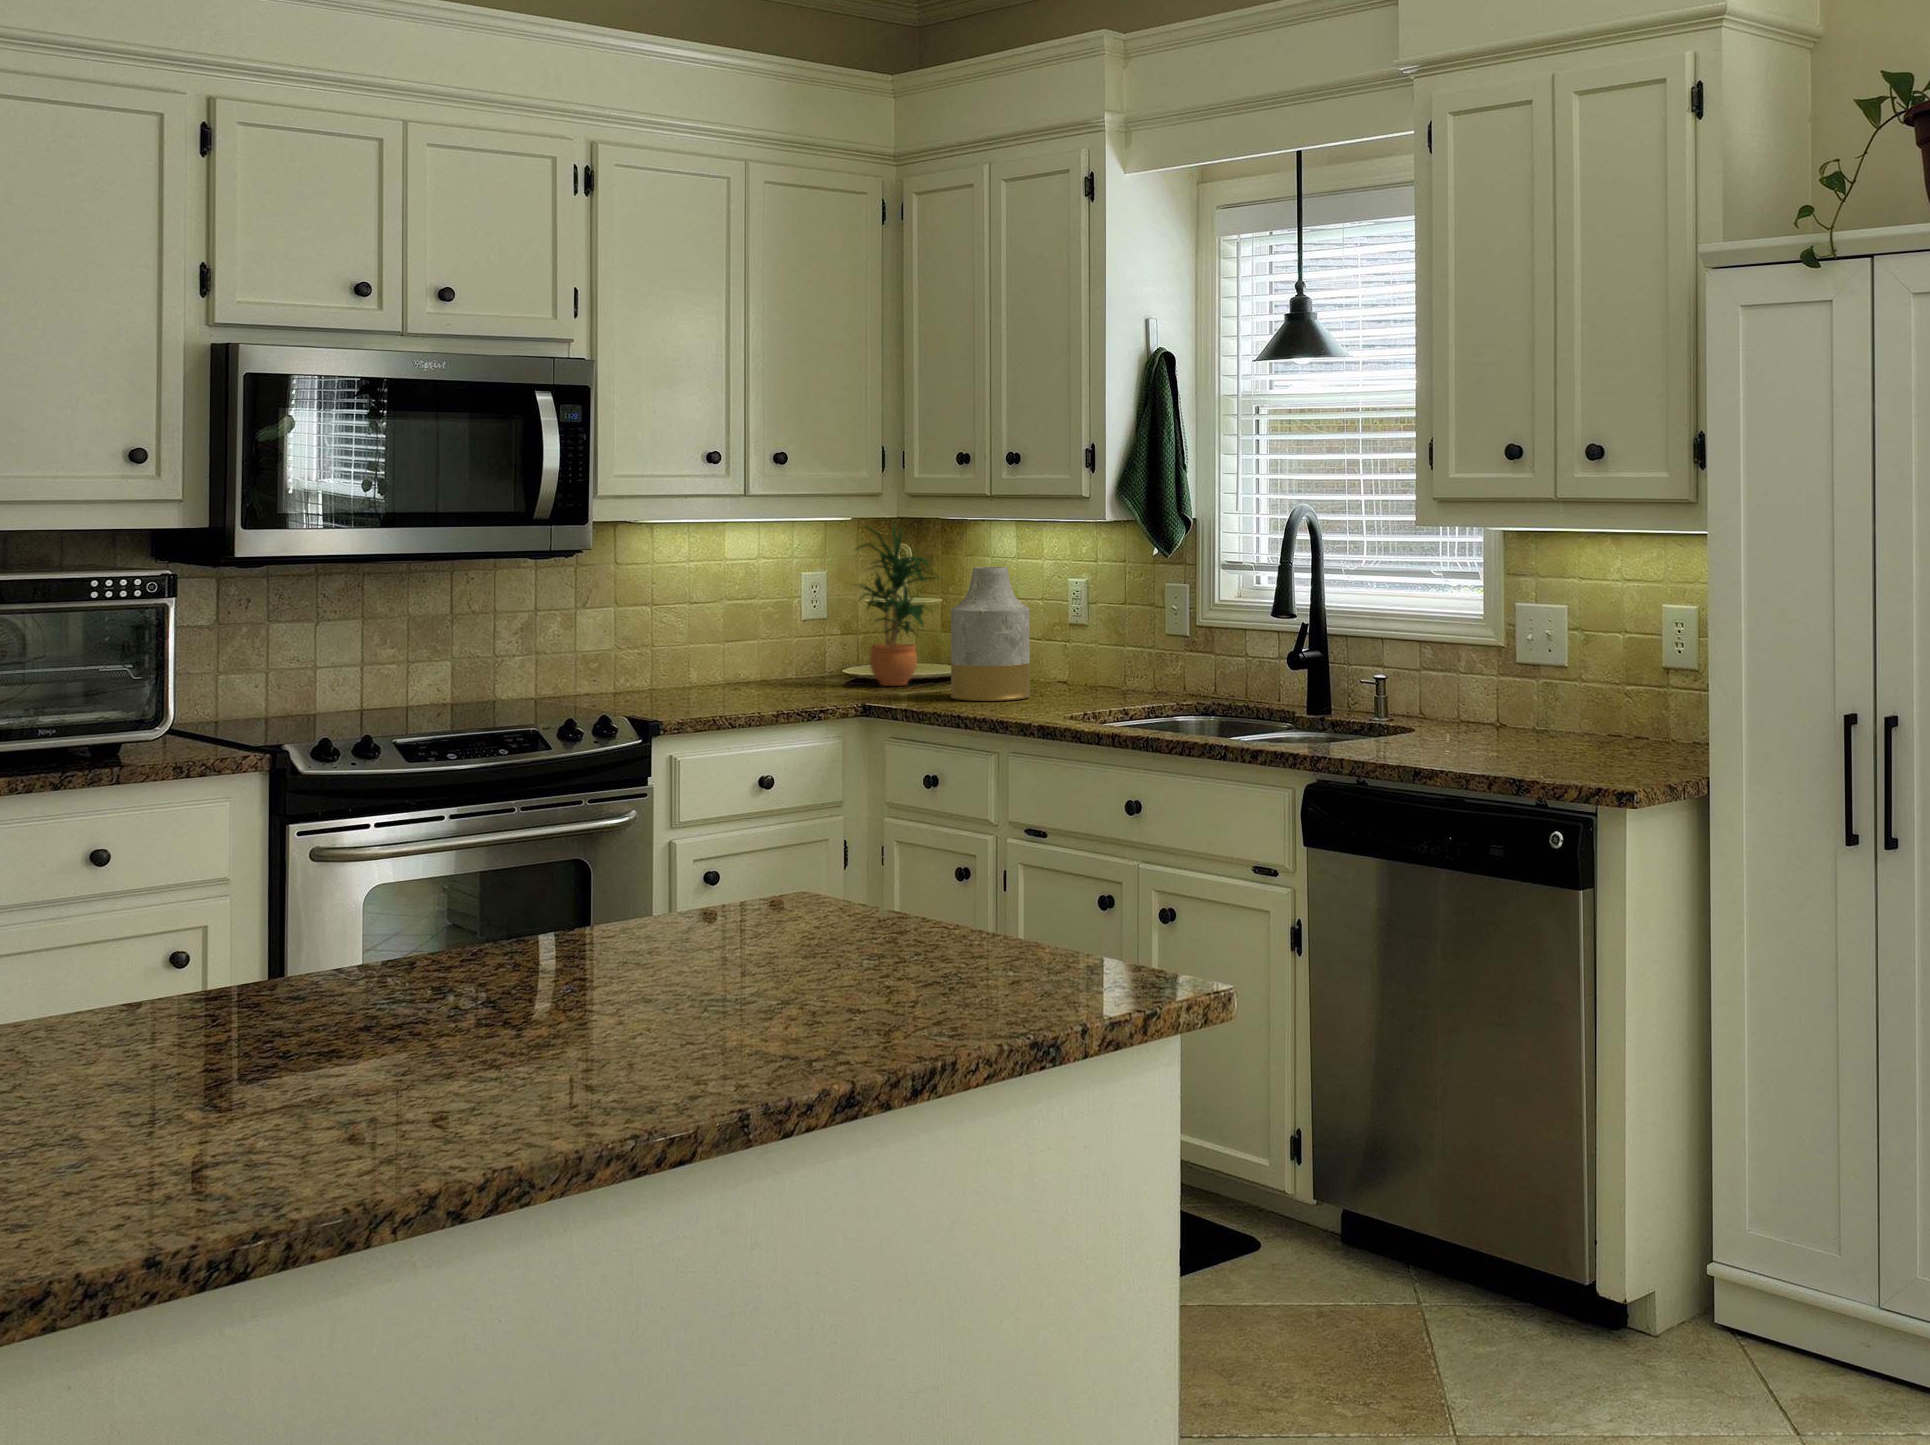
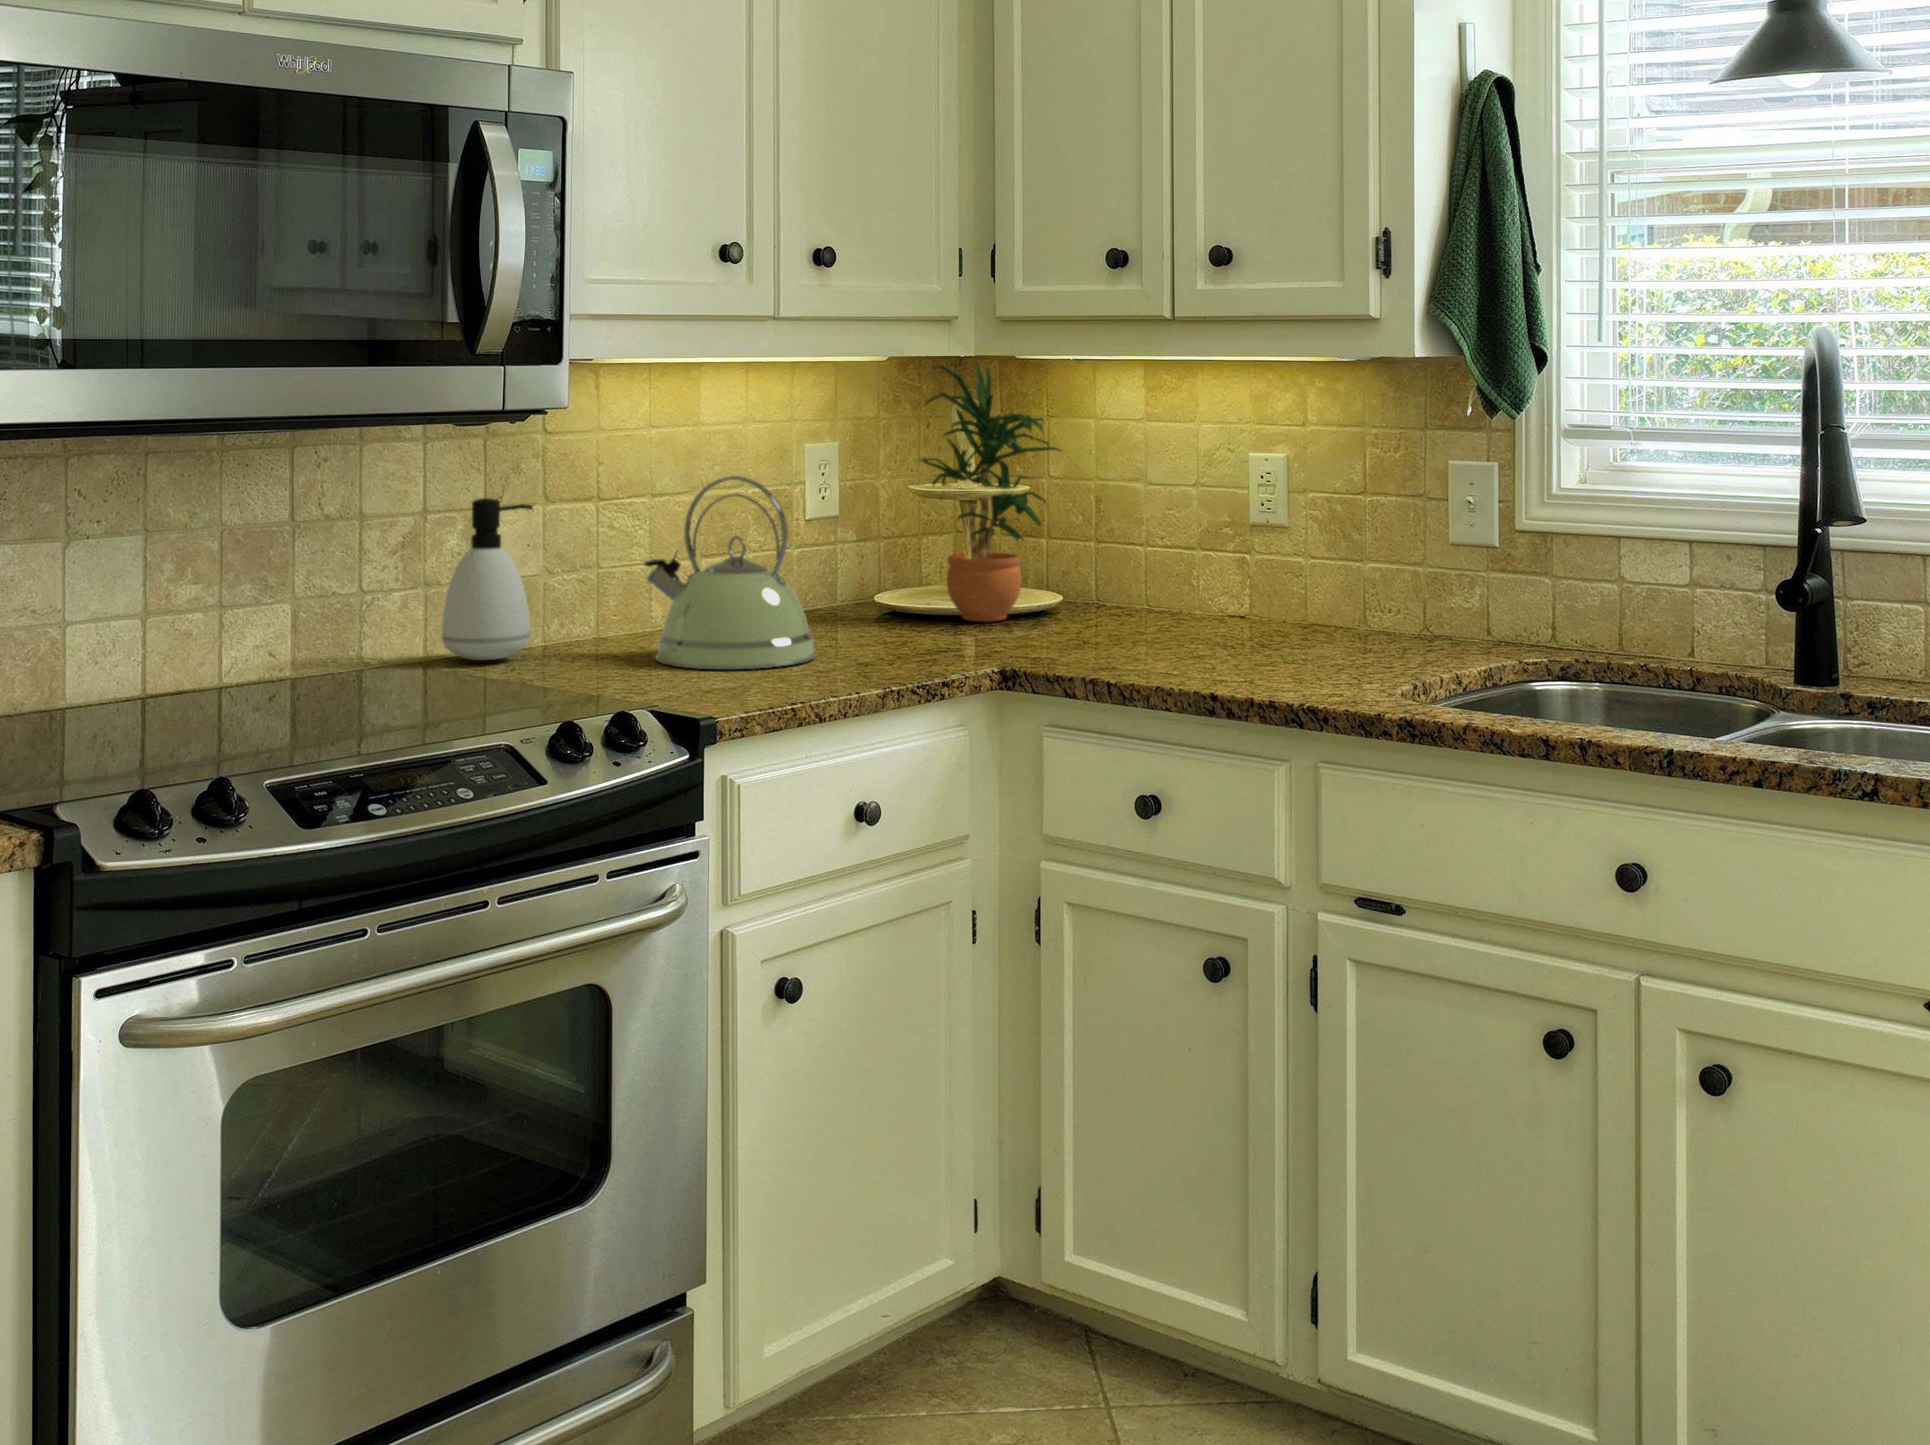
vase: present [951,567,1030,701] -> none [1123,432,1253,655]
kettle: none [660,592,759,704] -> present [644,476,816,669]
soap dispenser: none [537,604,591,699] -> present [442,498,533,660]

